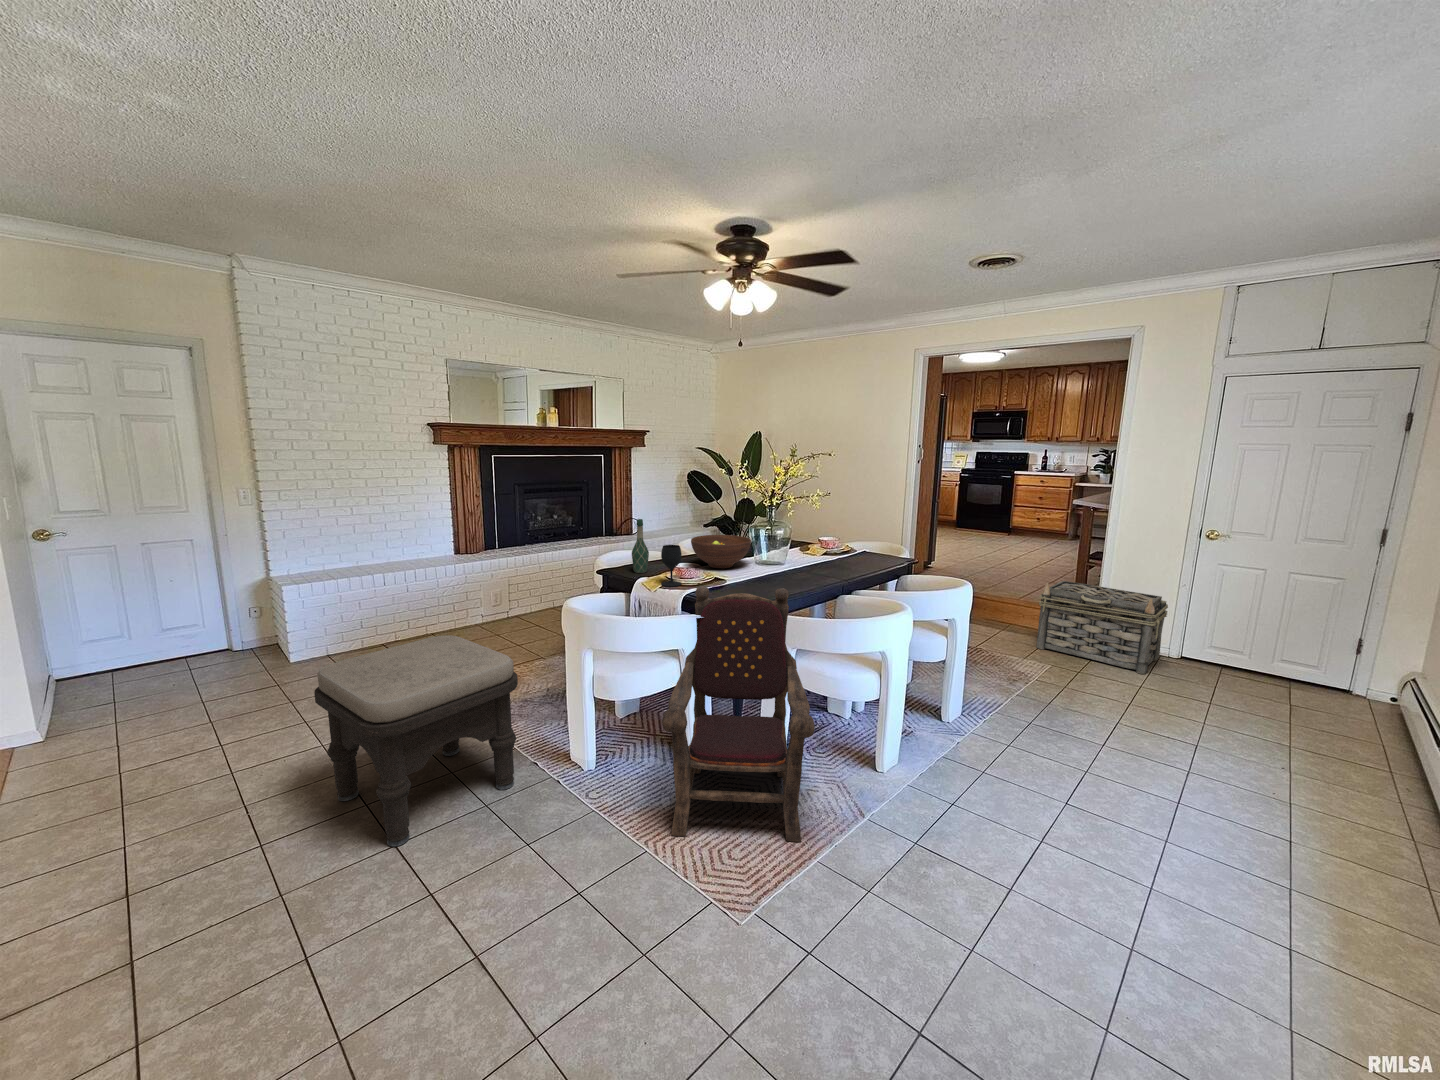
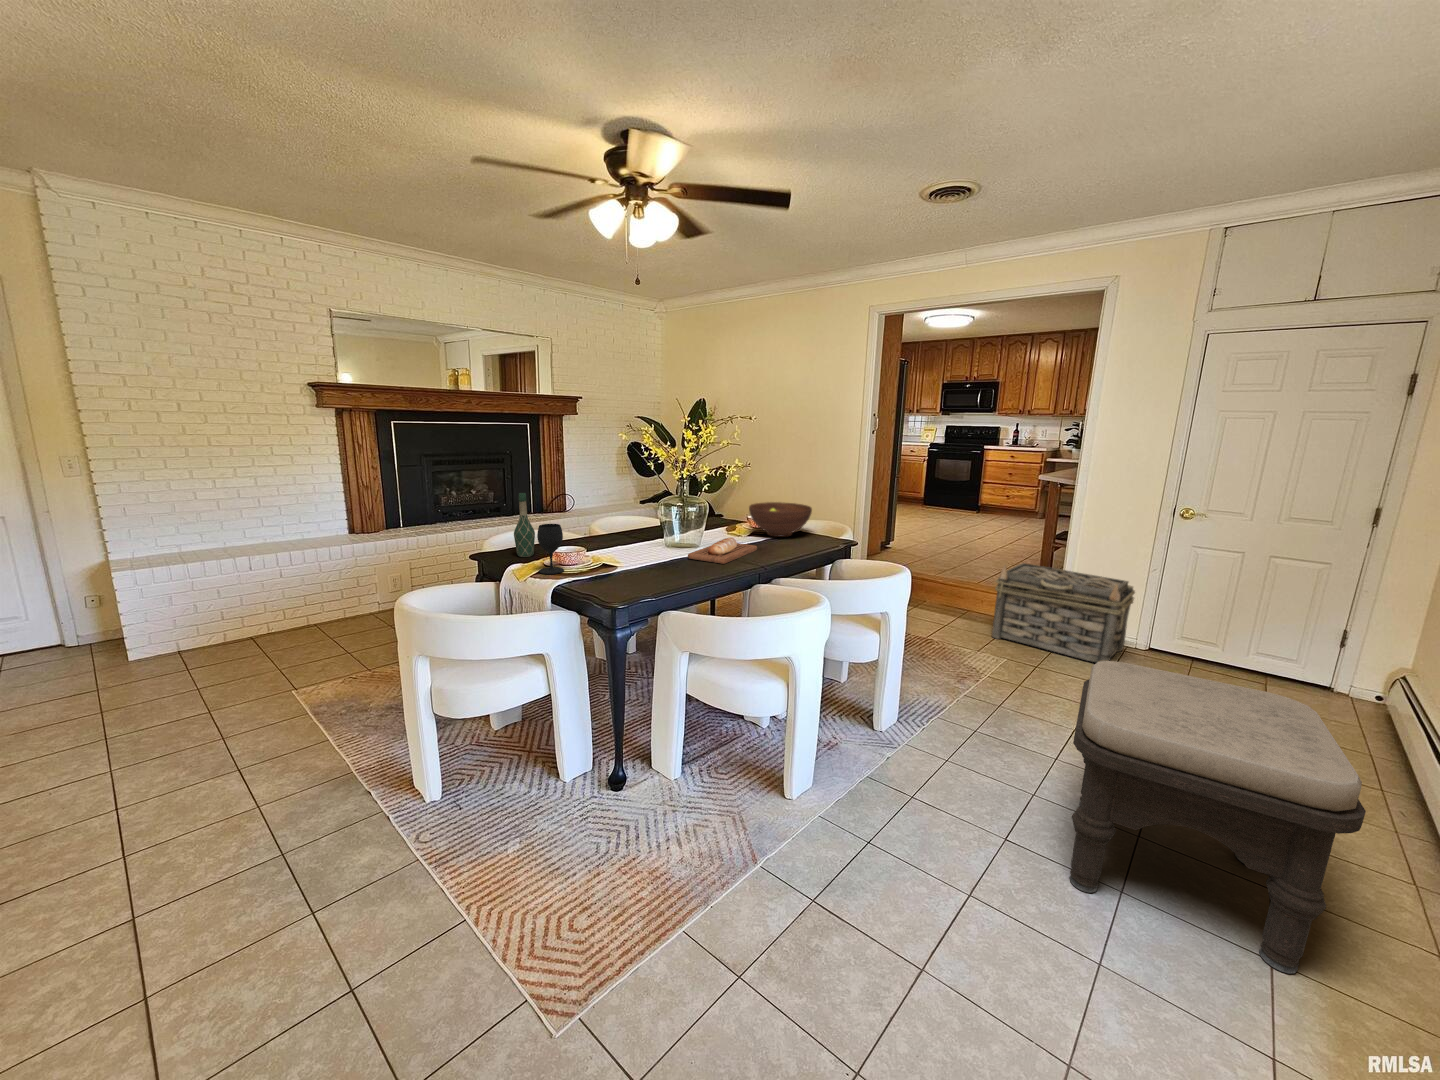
fruit bowl: present [691,535,751,568] -> present [749,502,812,537]
bread loaf: none [780,557,835,579] -> present [688,538,757,564]
armchair: present [662,586,815,842] -> none [482,576,682,902]
ottoman: present [314,635,518,846] -> present [1069,661,1366,974]

